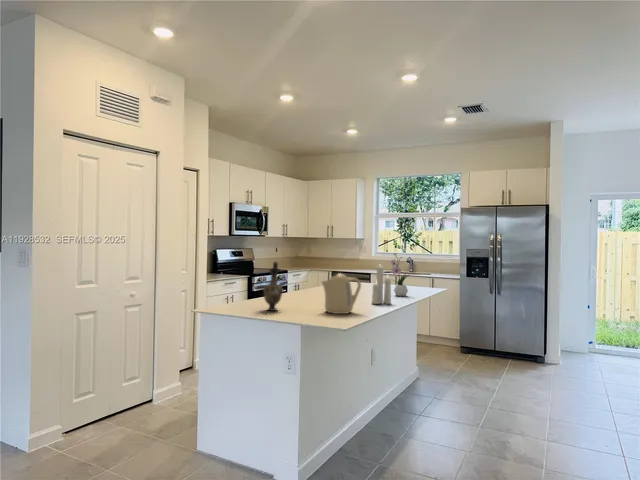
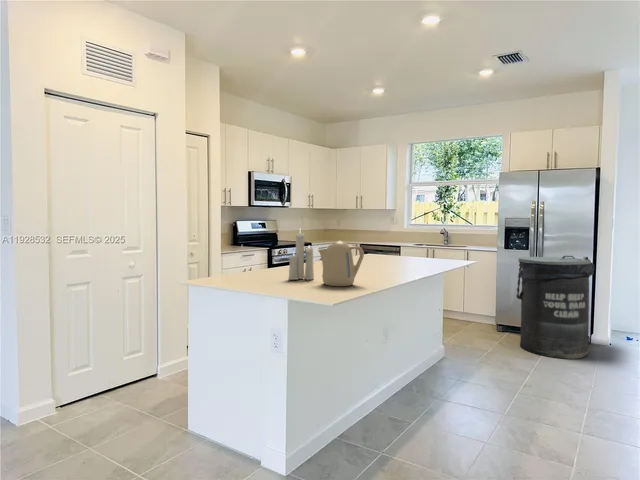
flower arrangement: present [391,253,408,296] -> none [410,221,432,268]
vase: present [264,262,282,311] -> none [255,228,276,282]
candle: present [372,266,391,304] -> present [288,233,314,280]
trash can: none [479,283,545,376] -> present [517,256,594,359]

